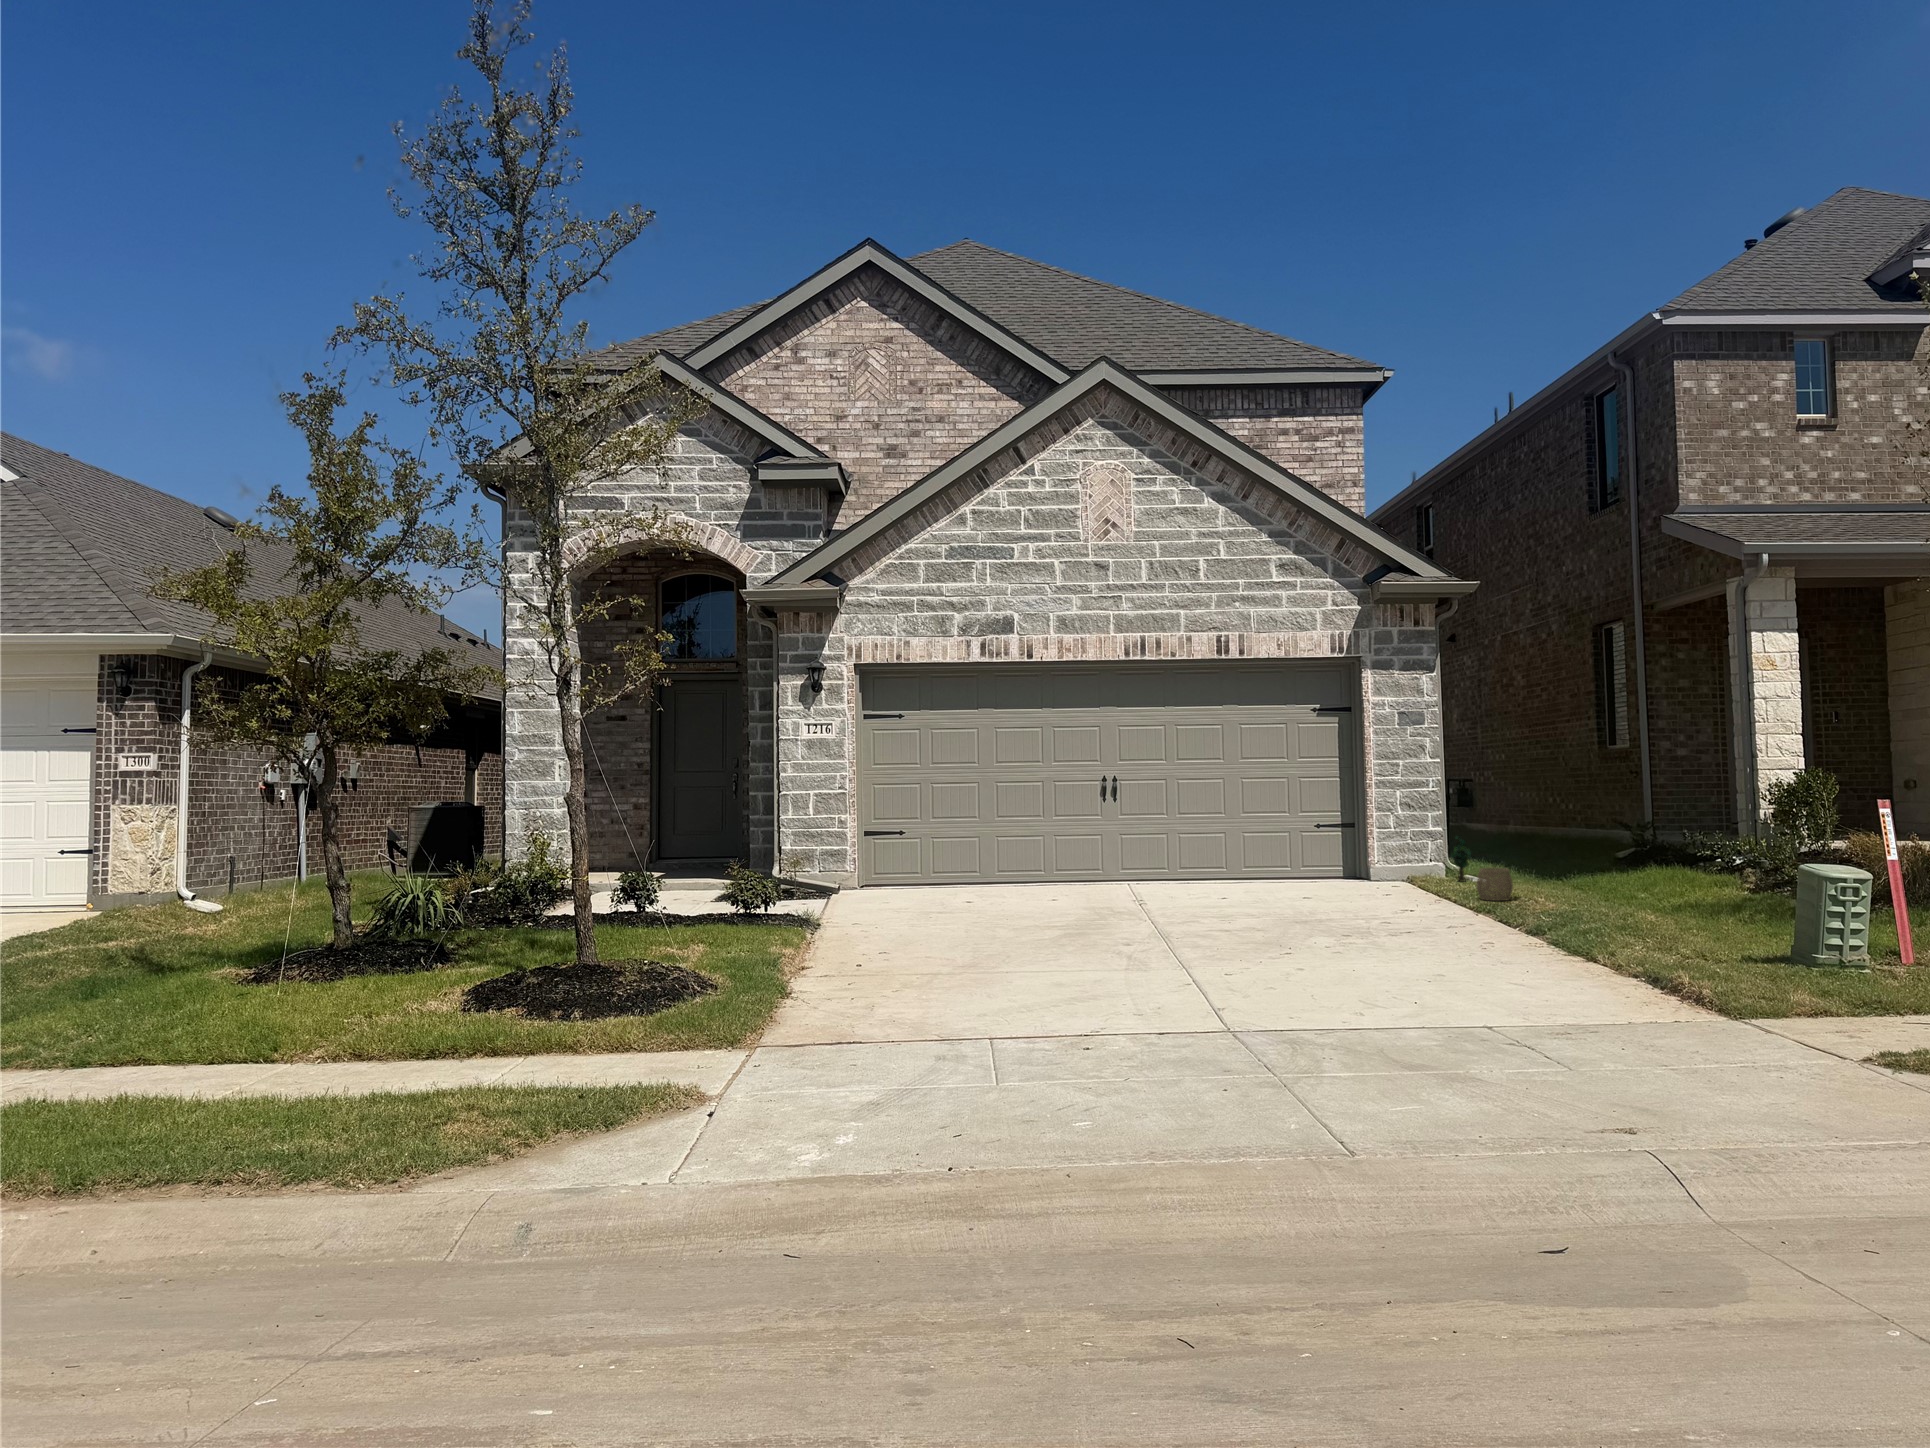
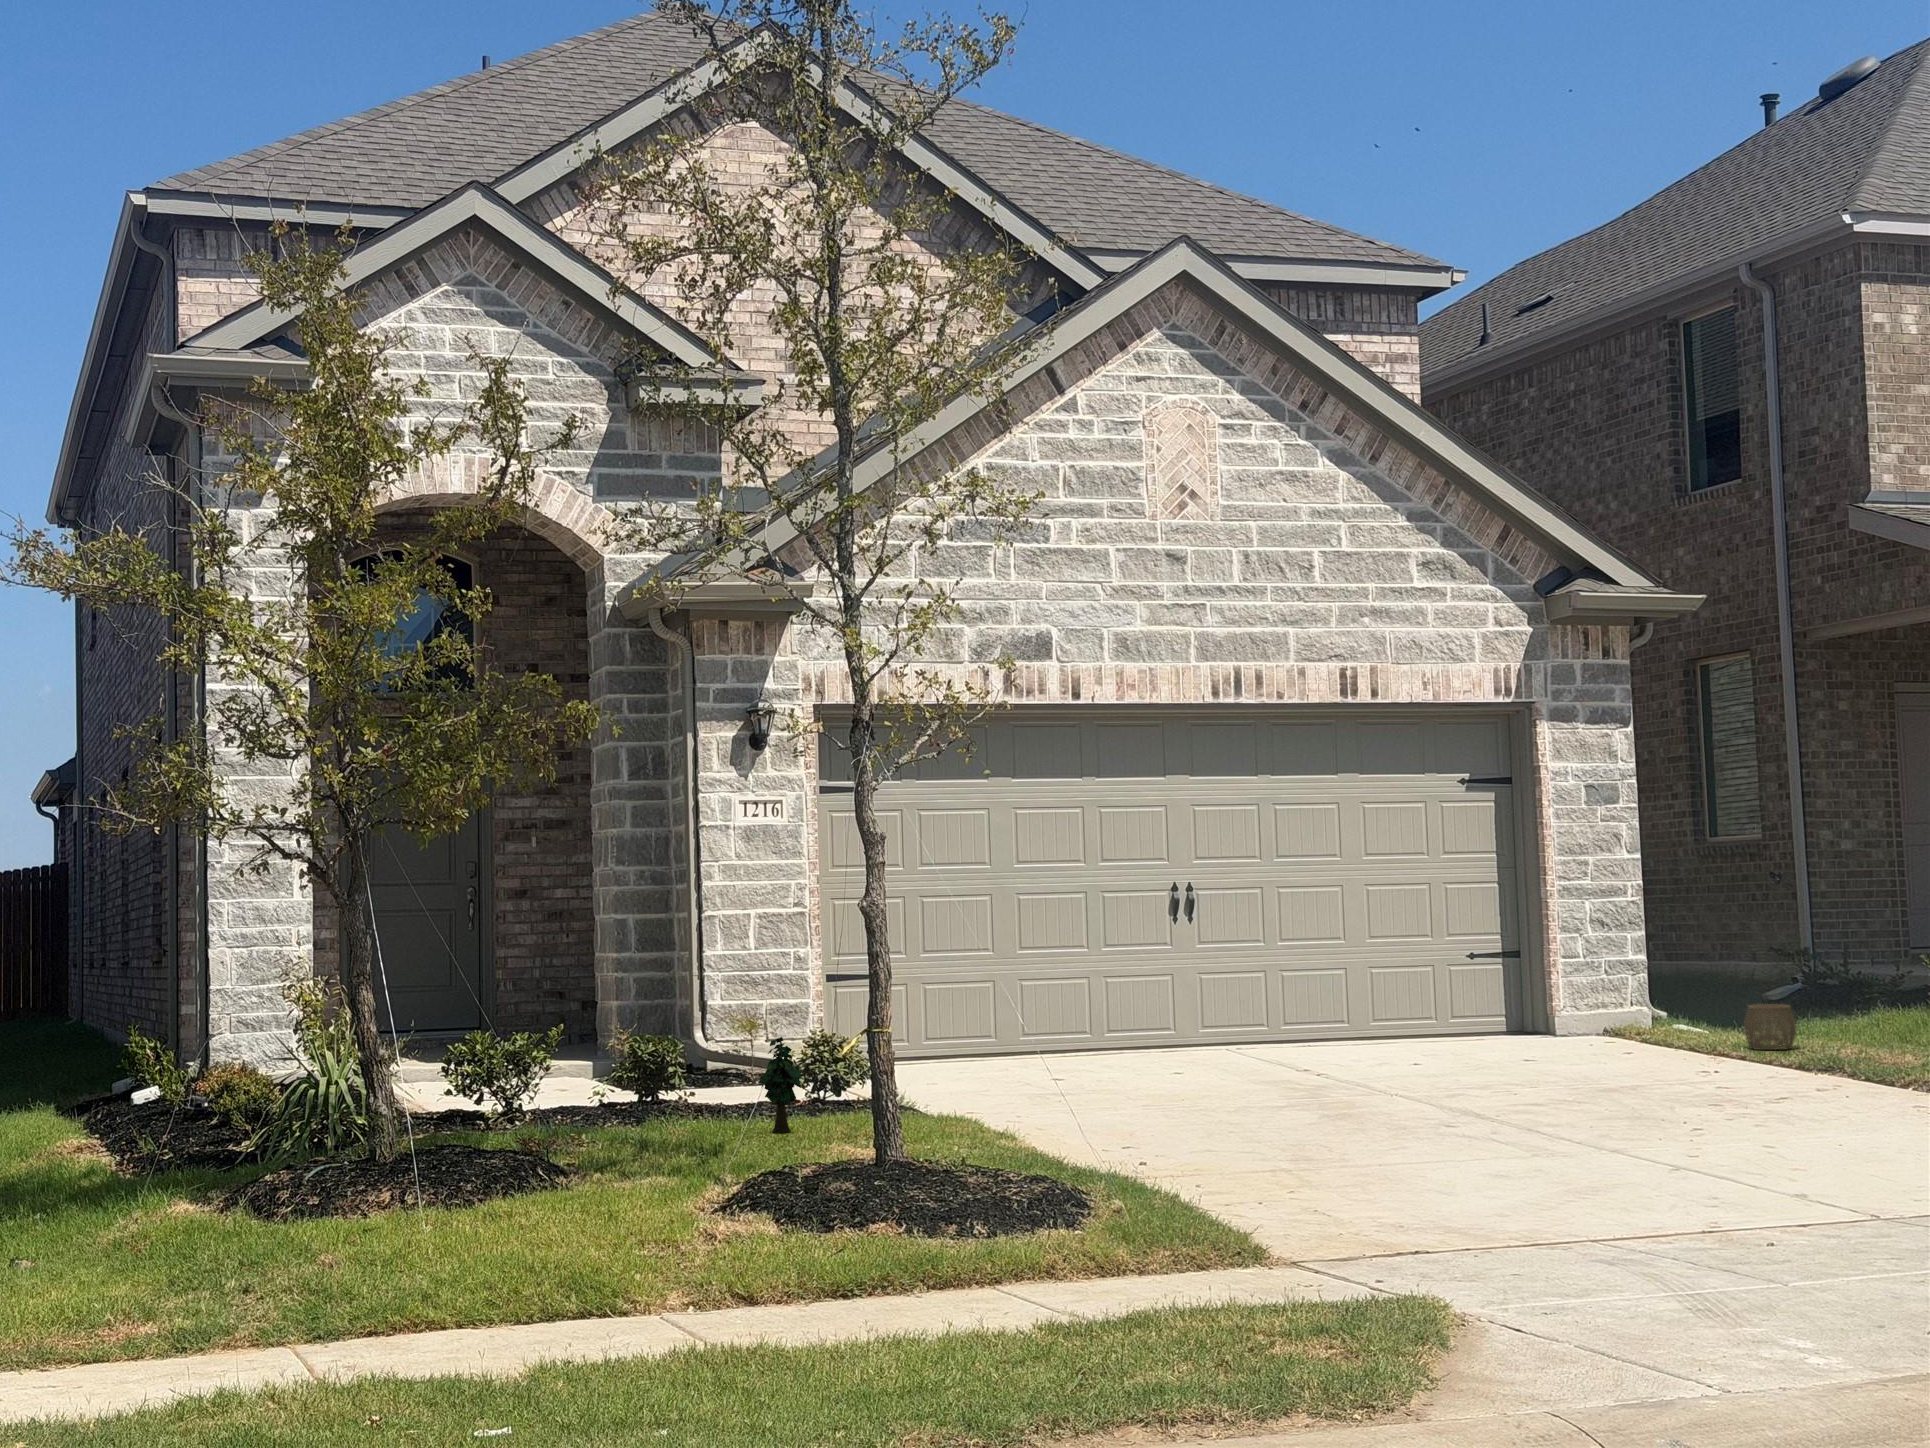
decorative plant: present [1451,836,1471,882] -> present [759,1037,801,1133]

